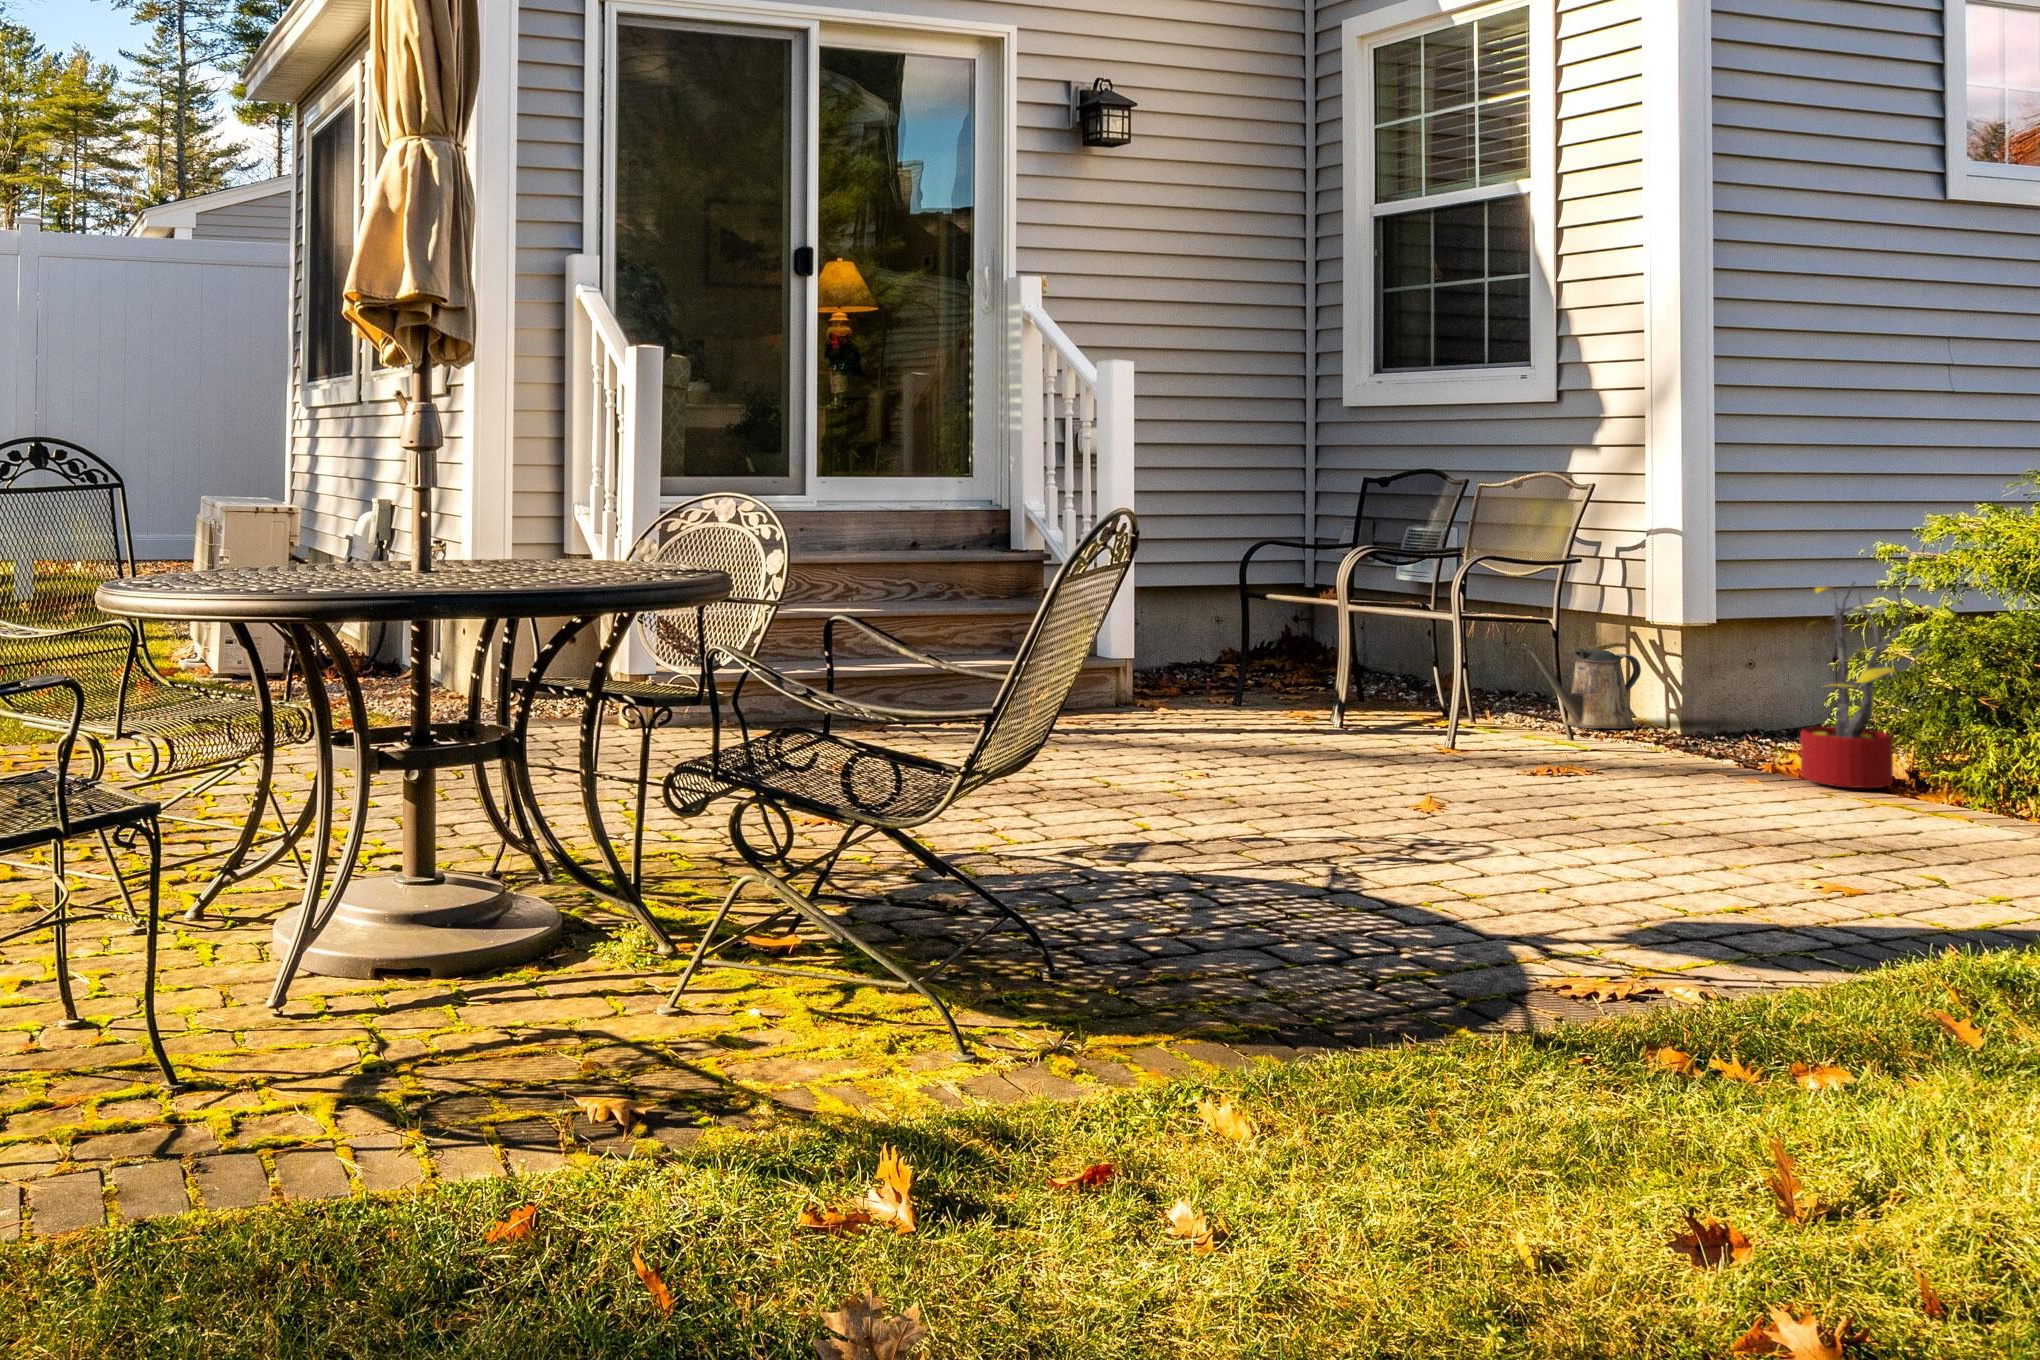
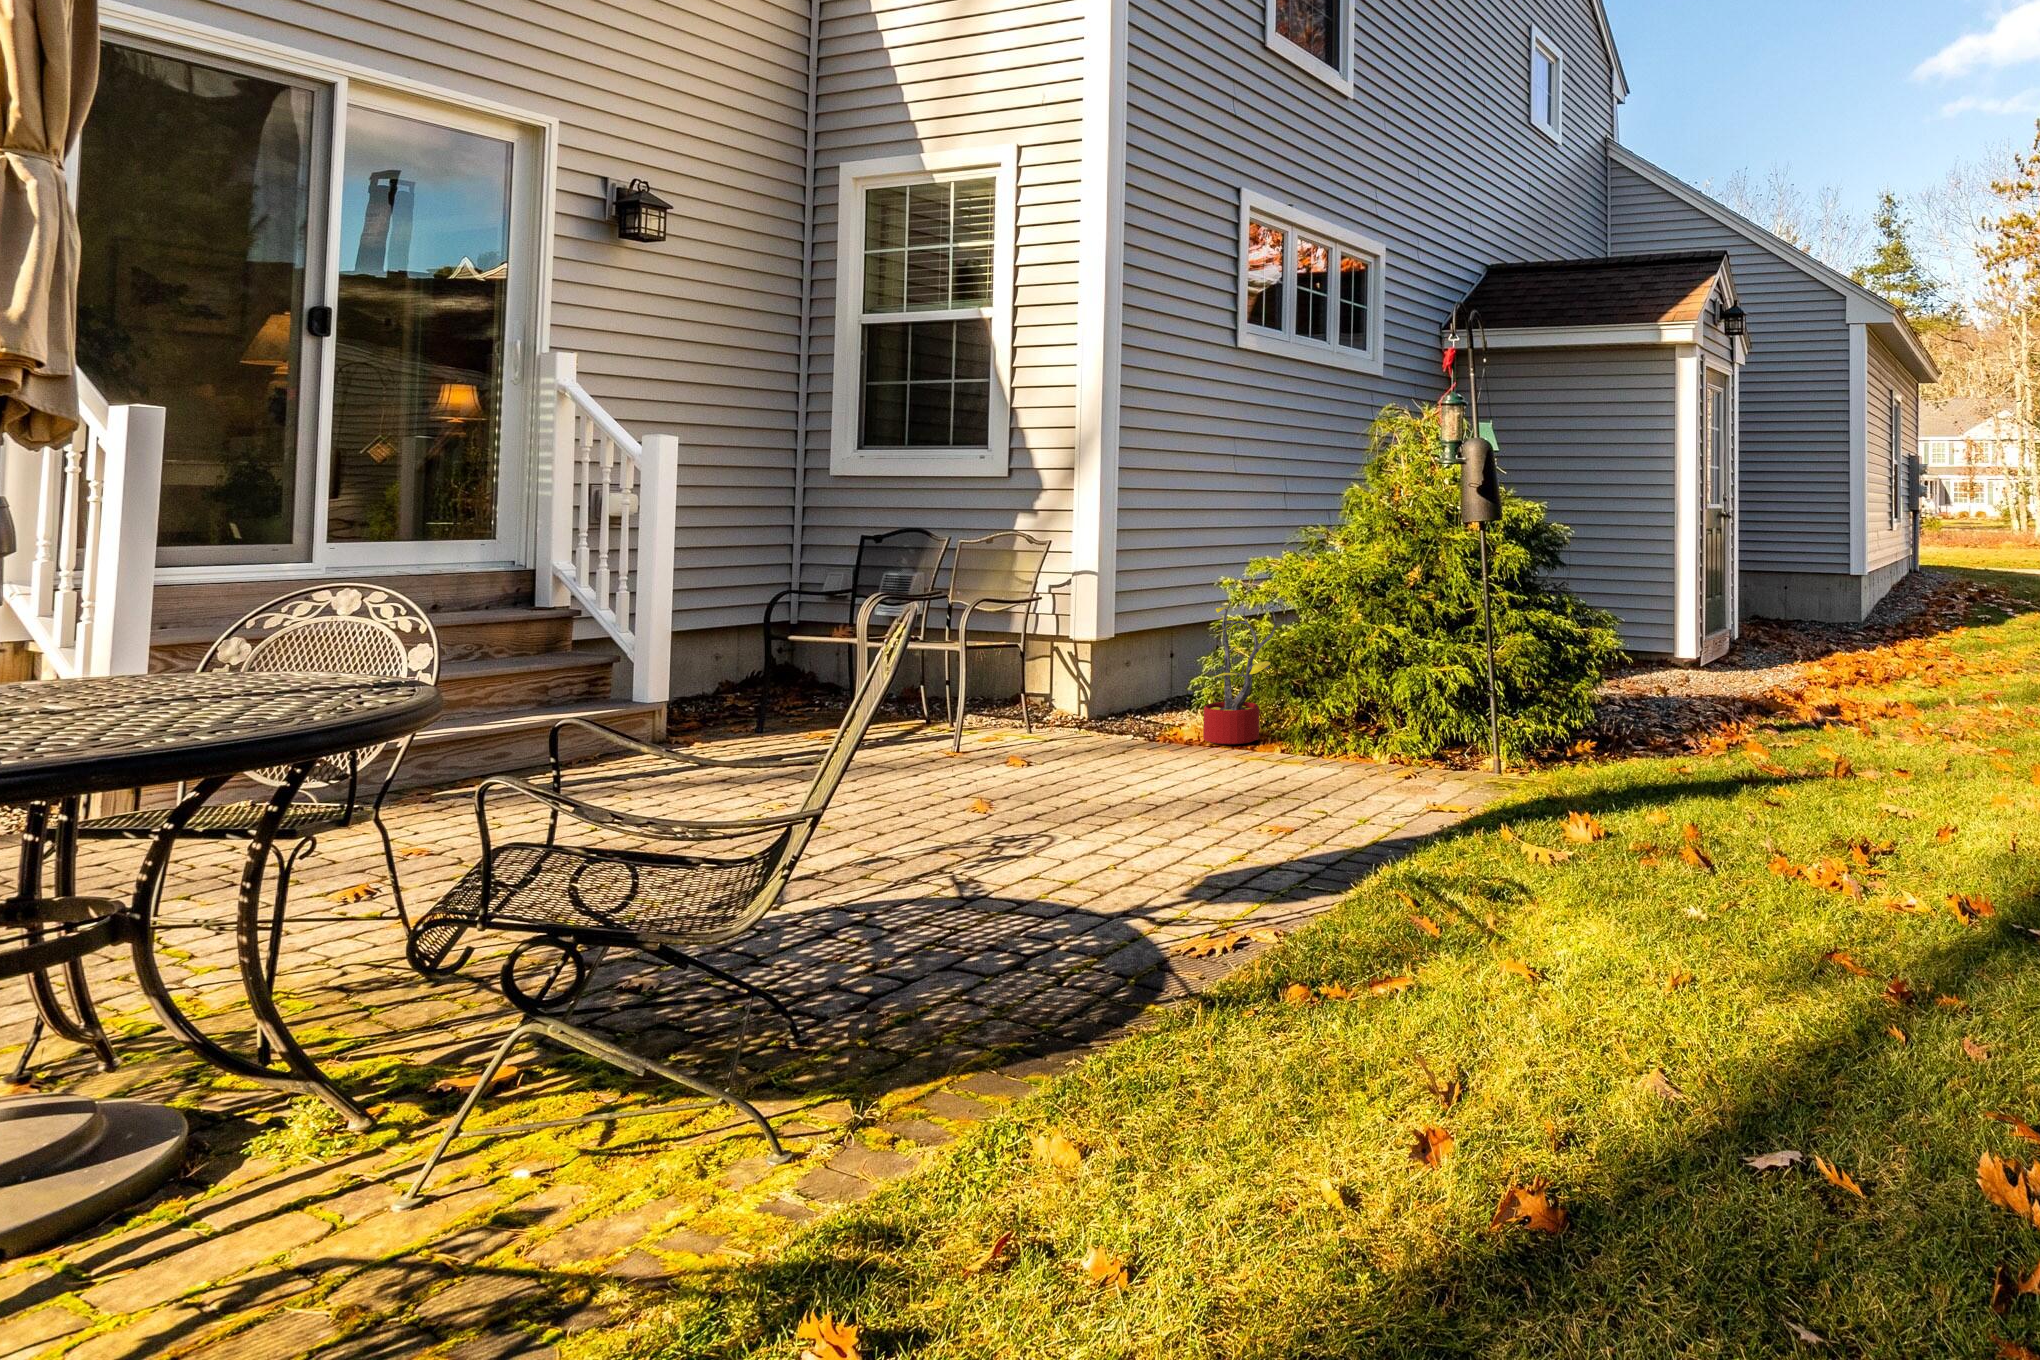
watering can: present [1522,644,1641,729] -> none [998,658,1073,717]

